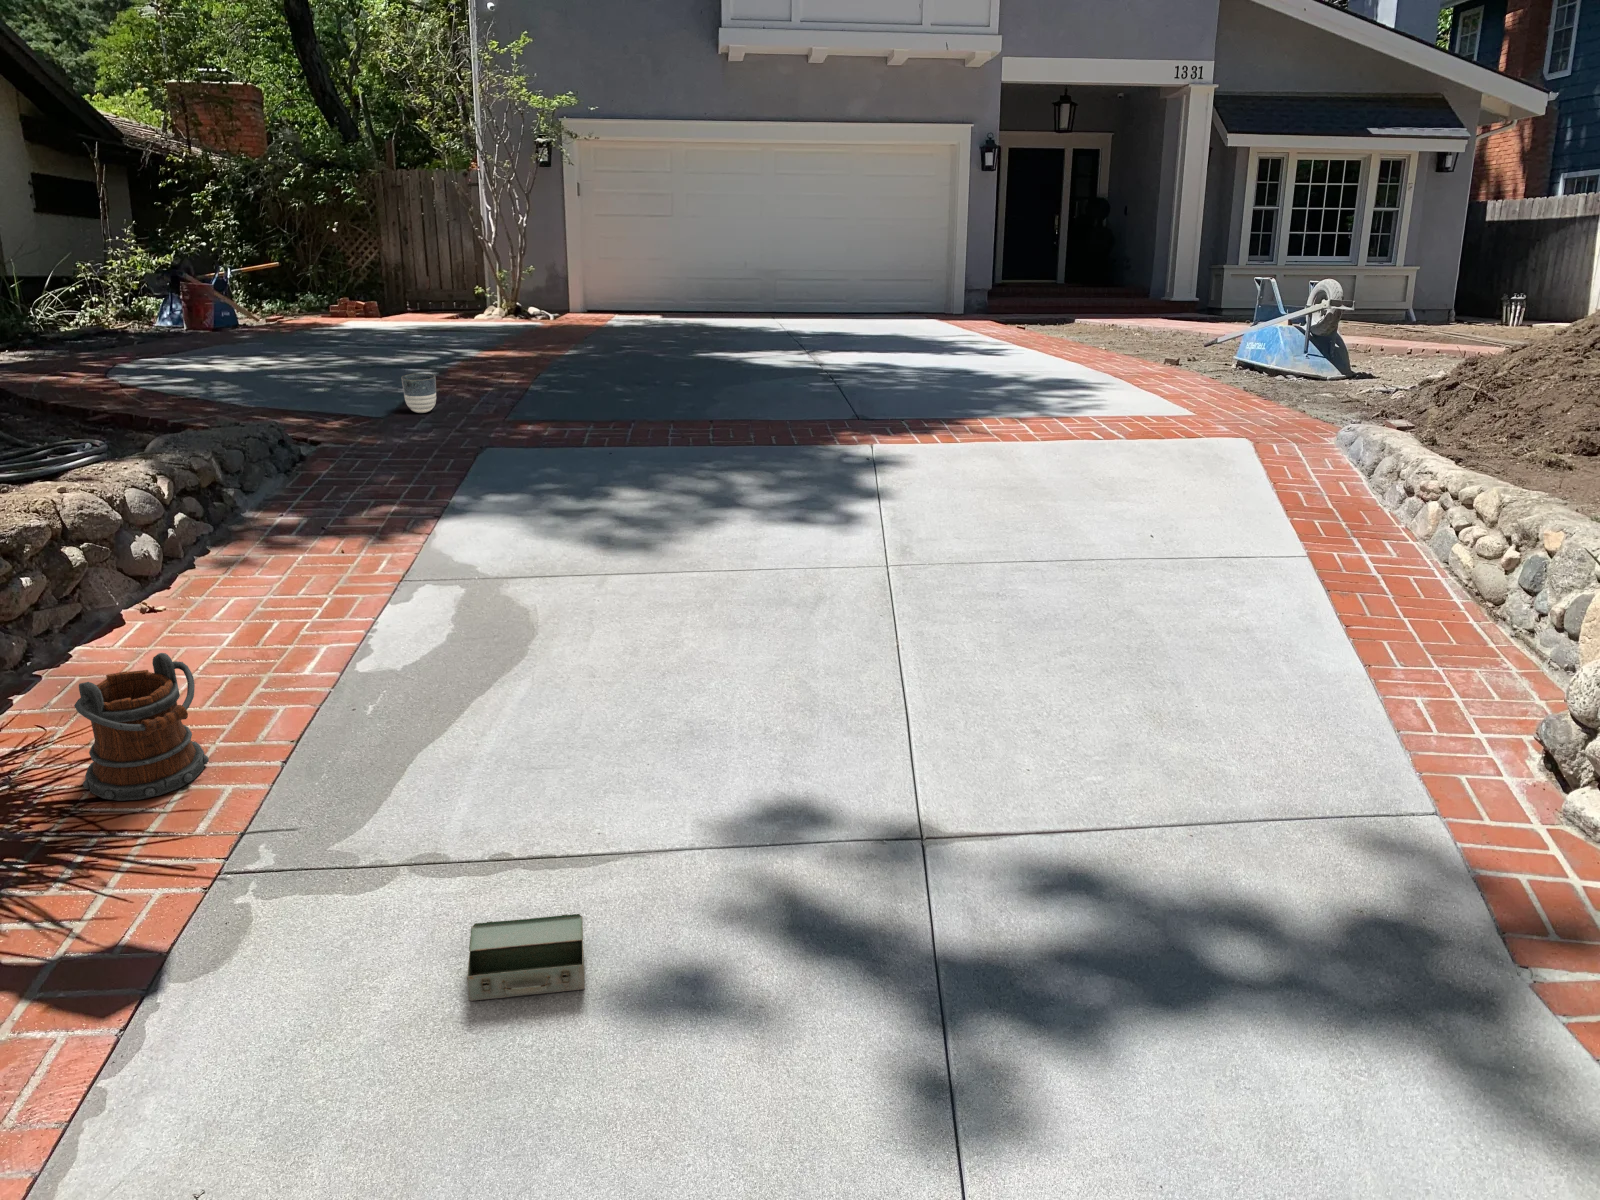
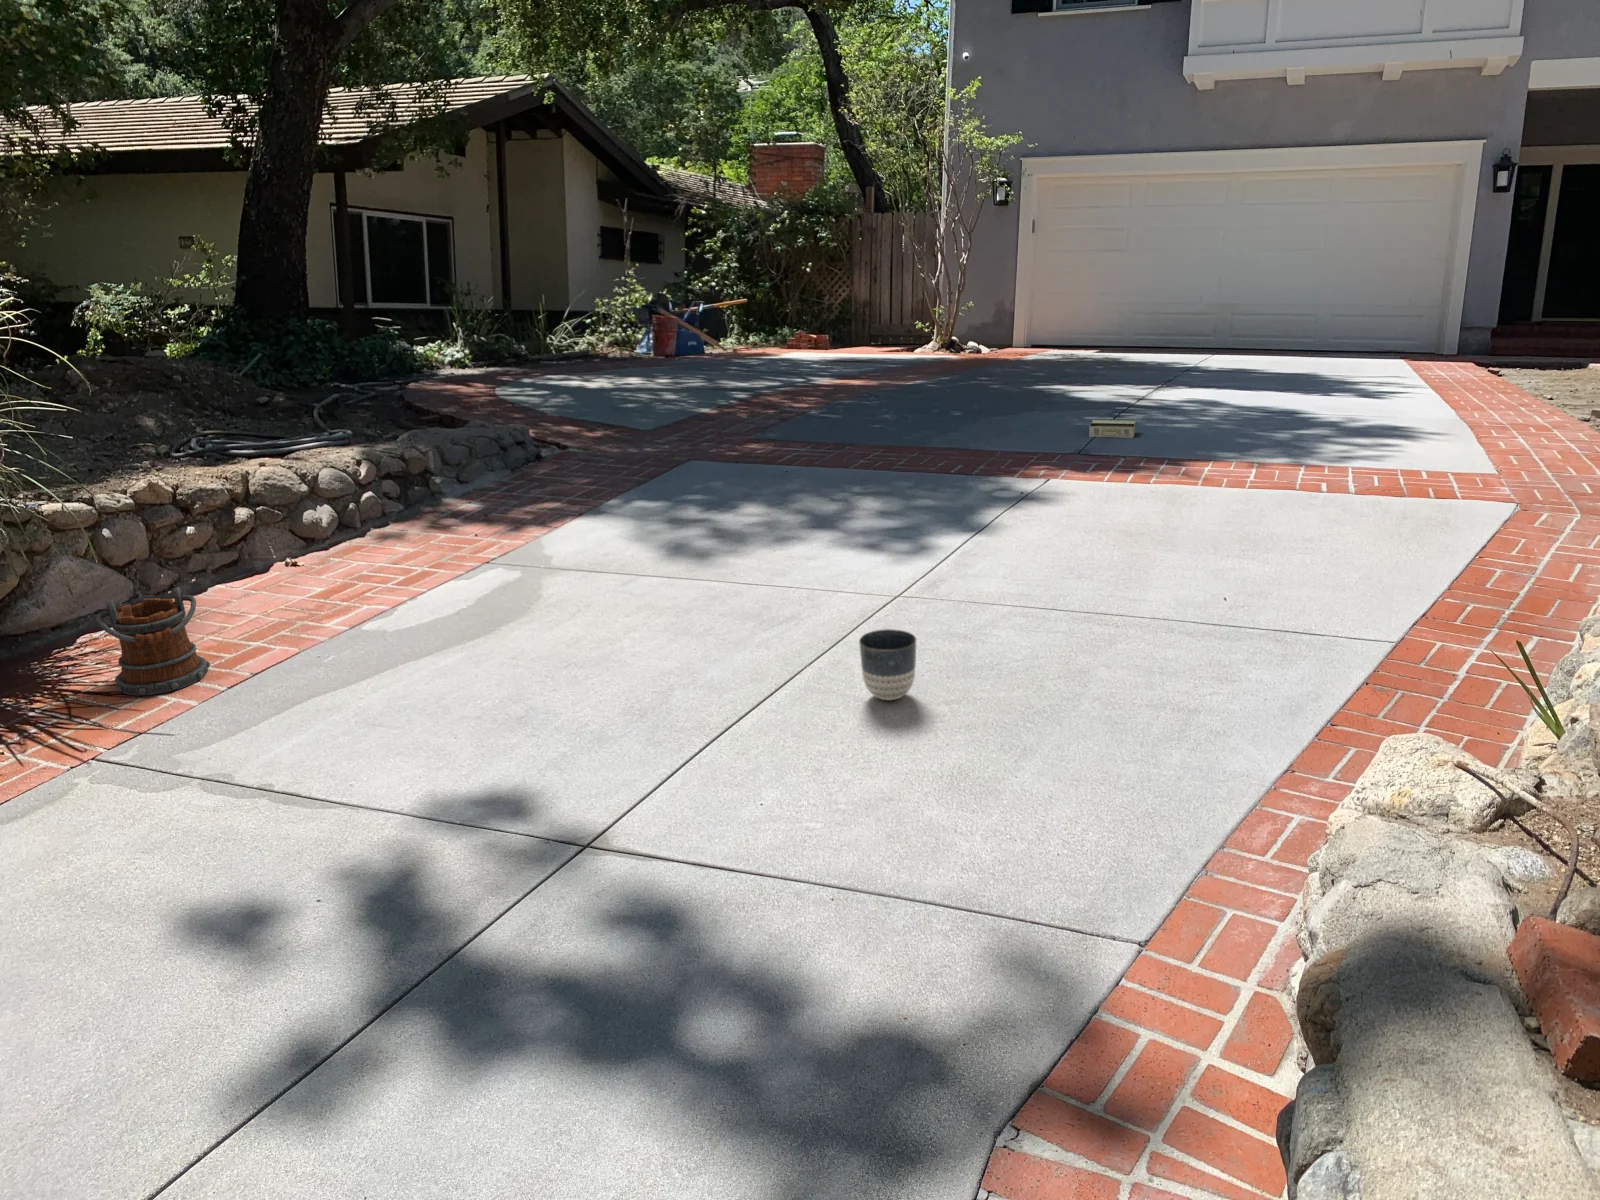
planter: present [401,373,436,413] -> present [859,629,916,700]
toolbox: present [467,914,585,1001] -> present [1089,419,1136,438]

